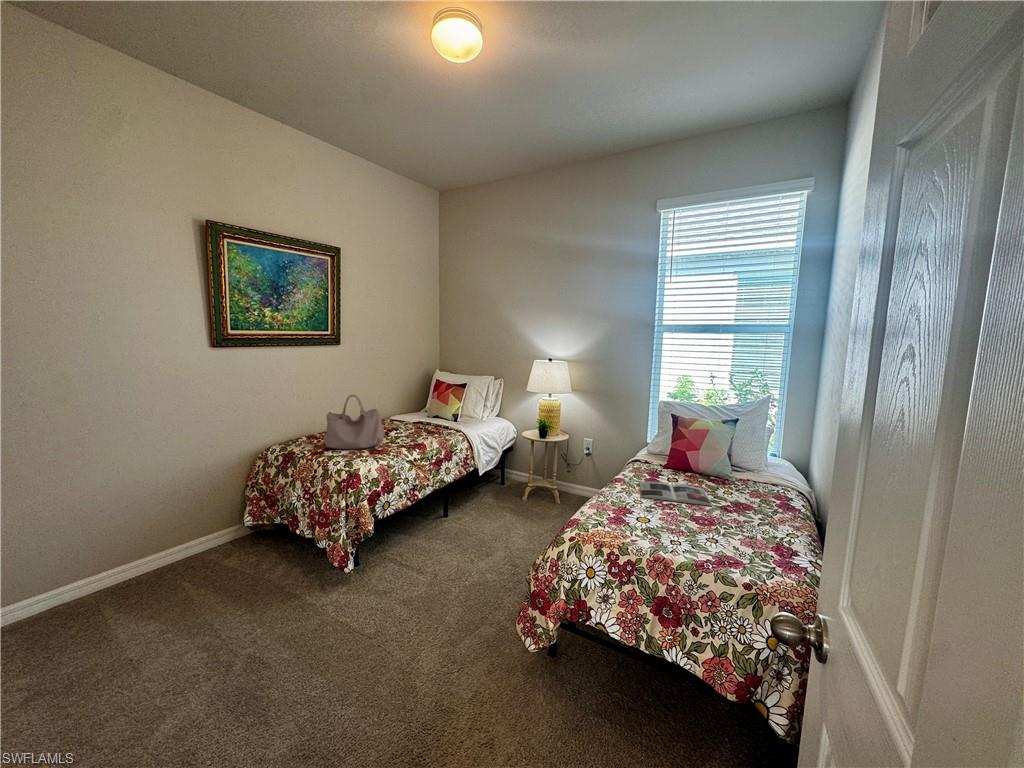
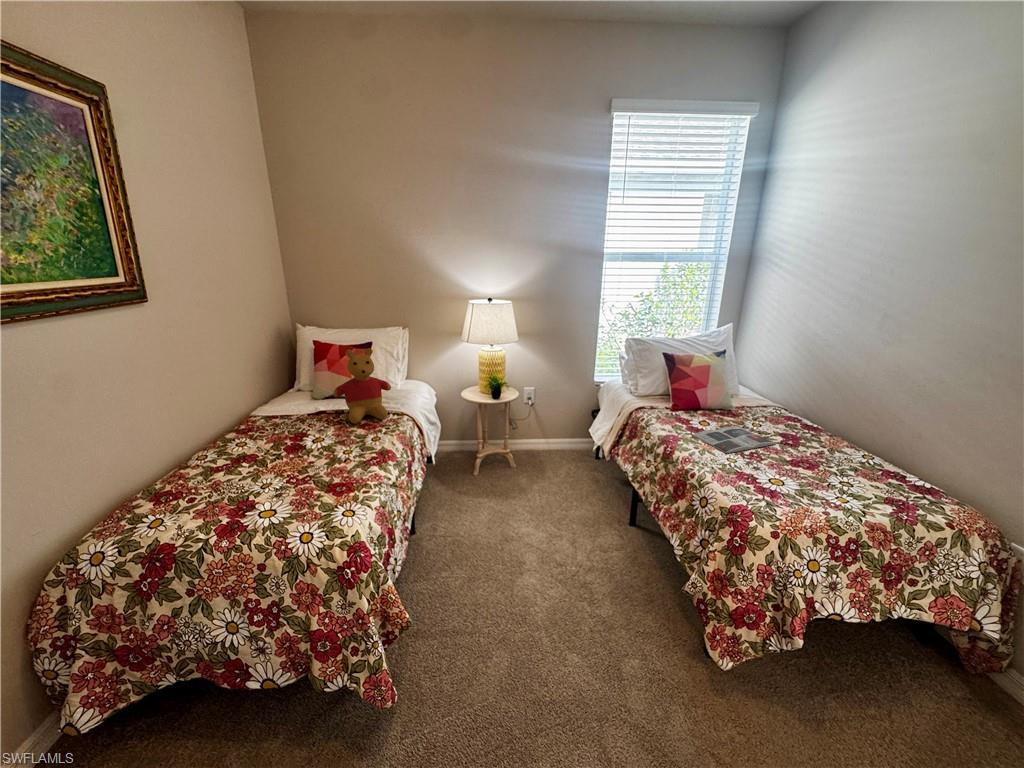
stuffed bear: none [425,384,460,431] -> present [333,348,391,424]
handbag: present [324,395,385,449] -> none [200,400,329,517]

